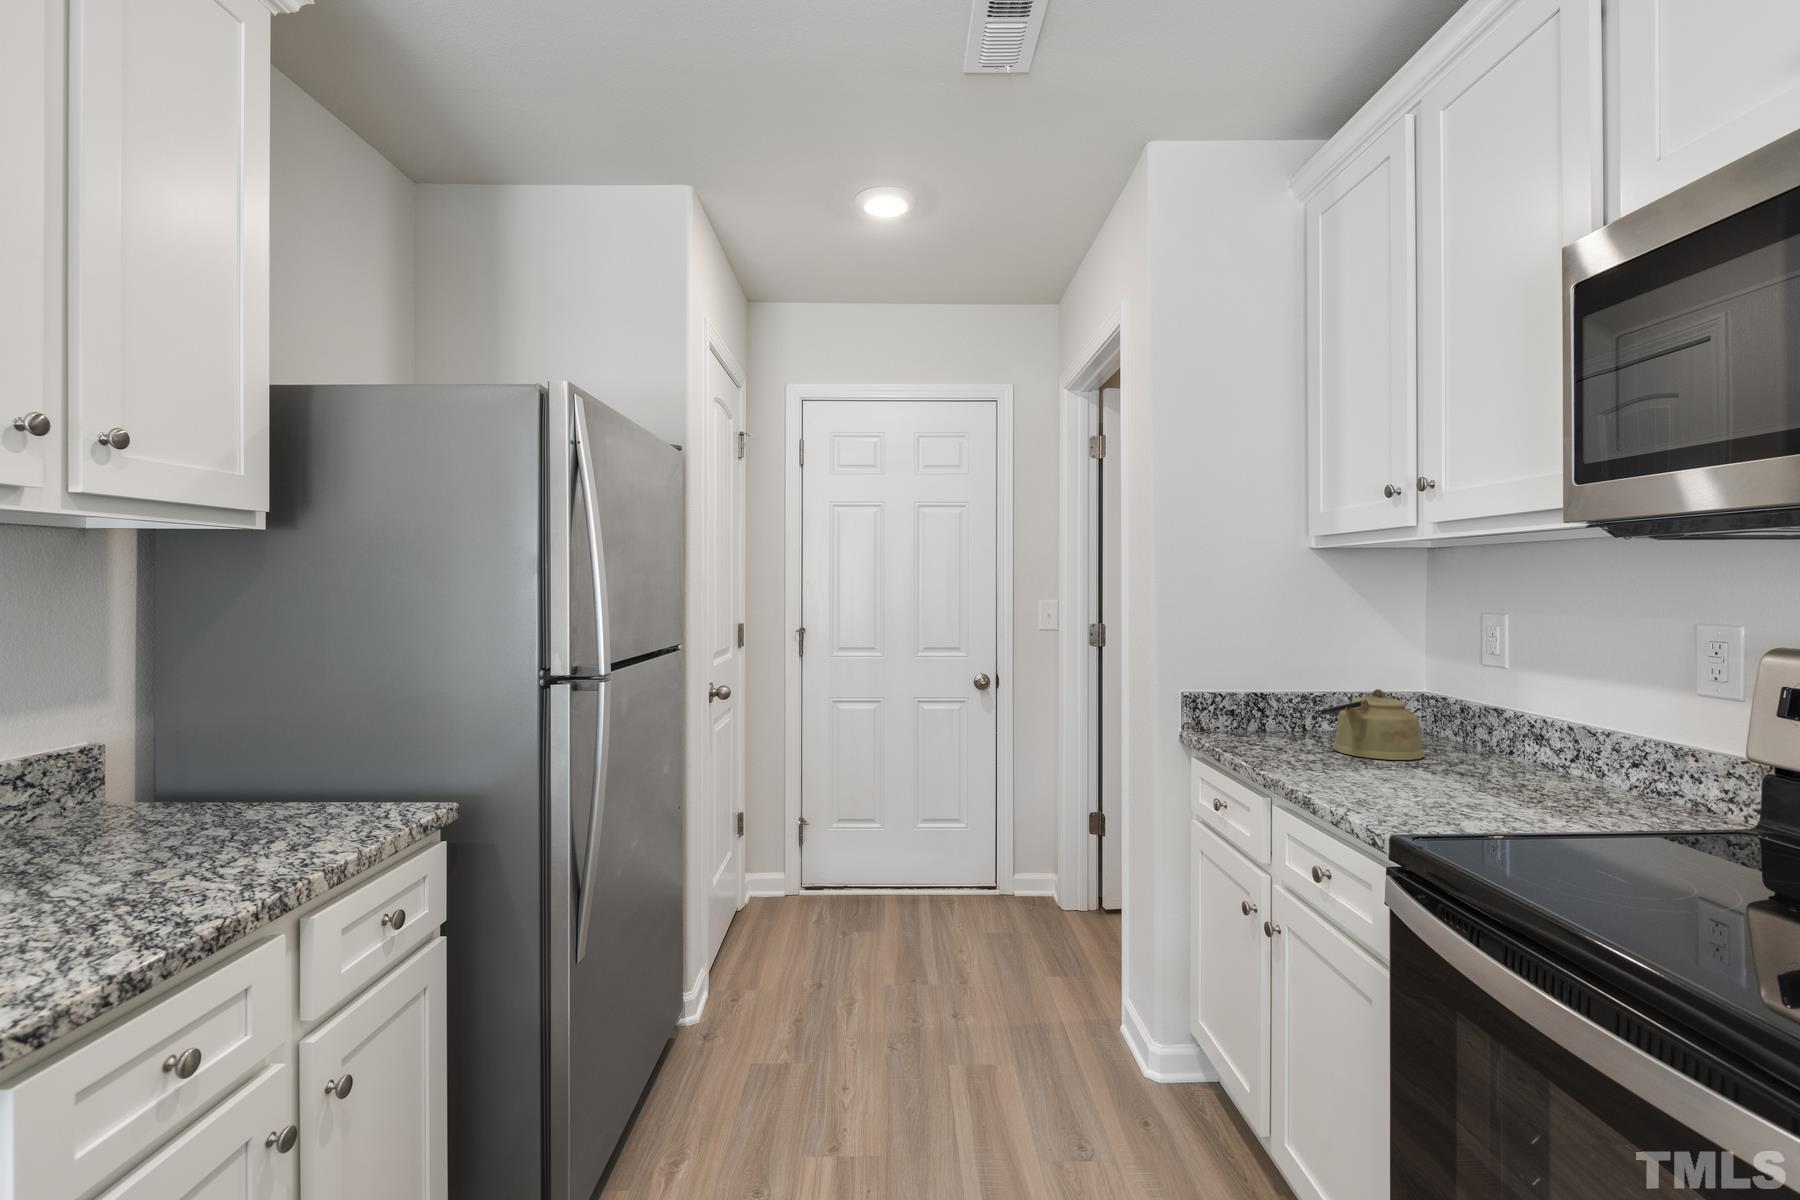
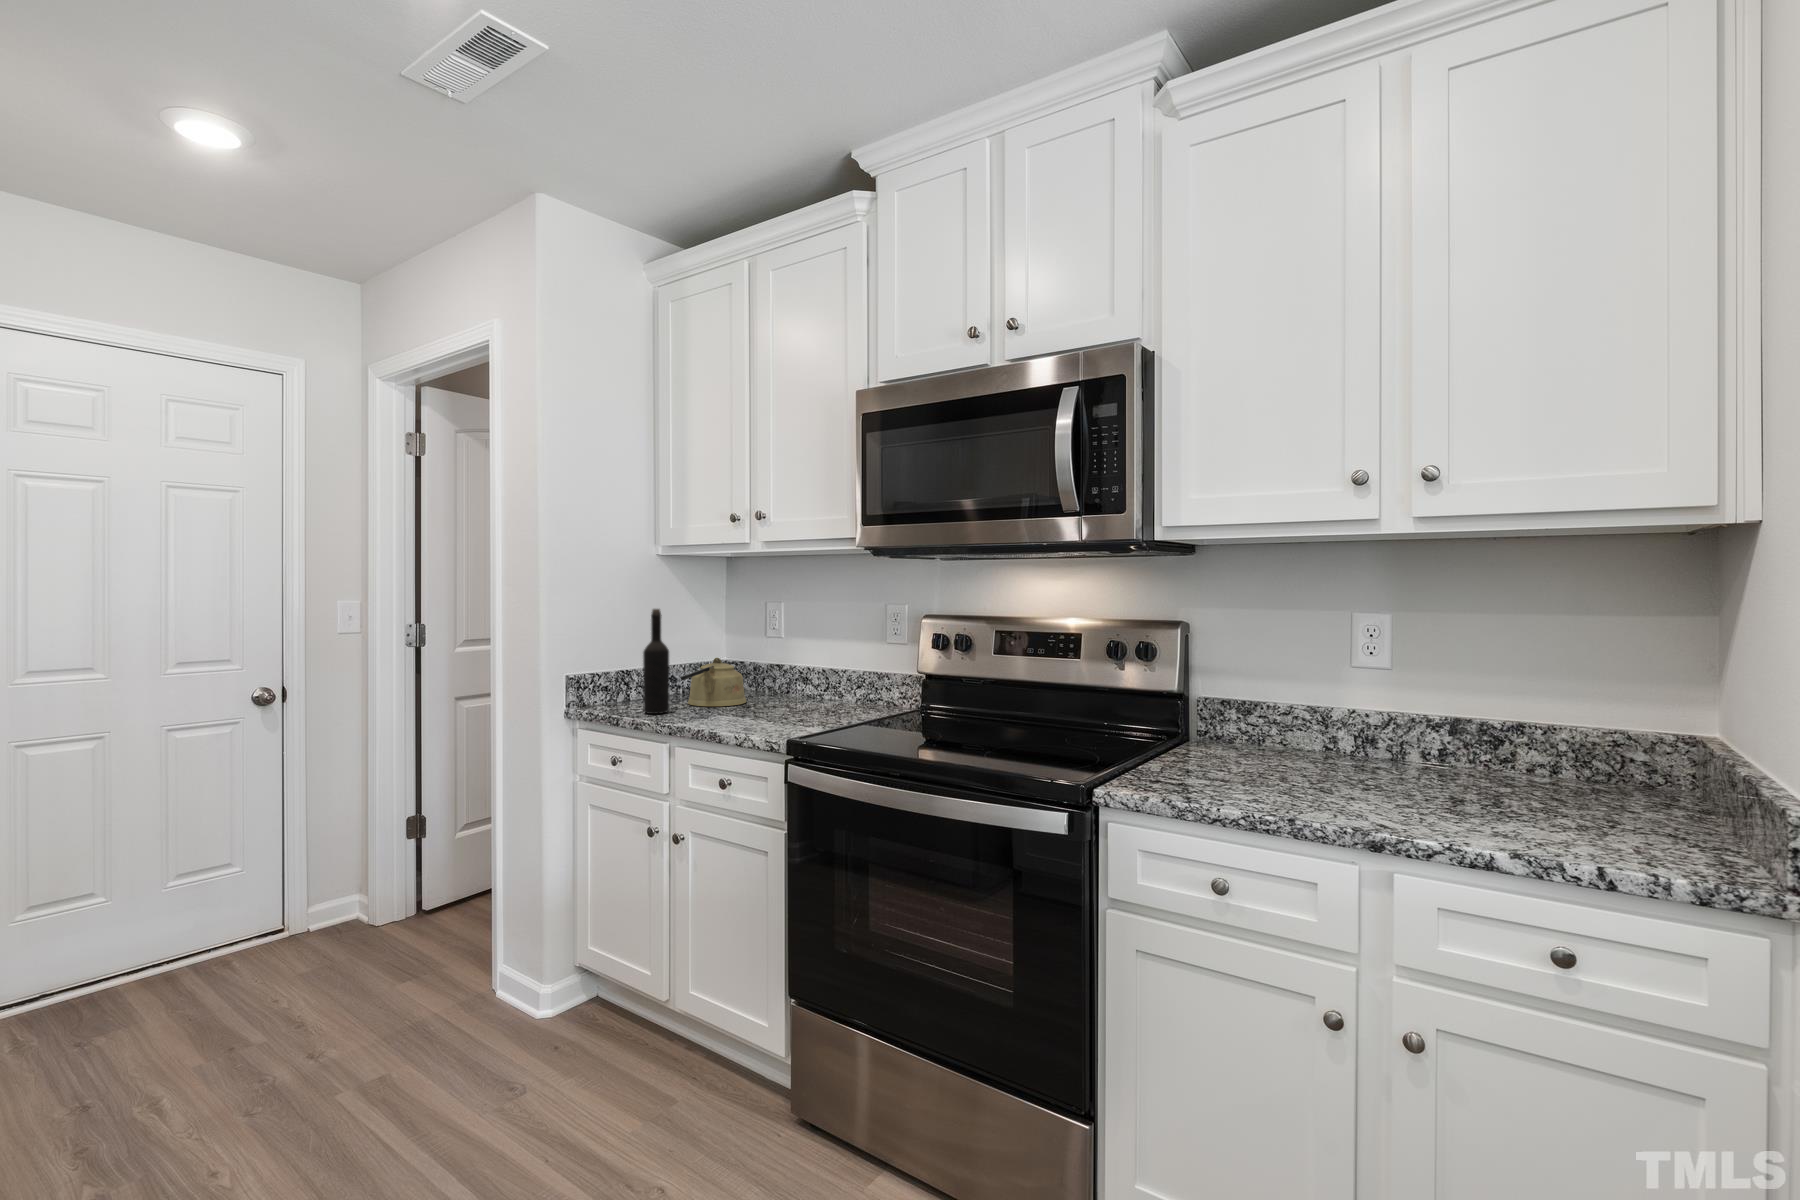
wine bottle: none [1254,618,1290,756] -> present [643,609,669,714]

